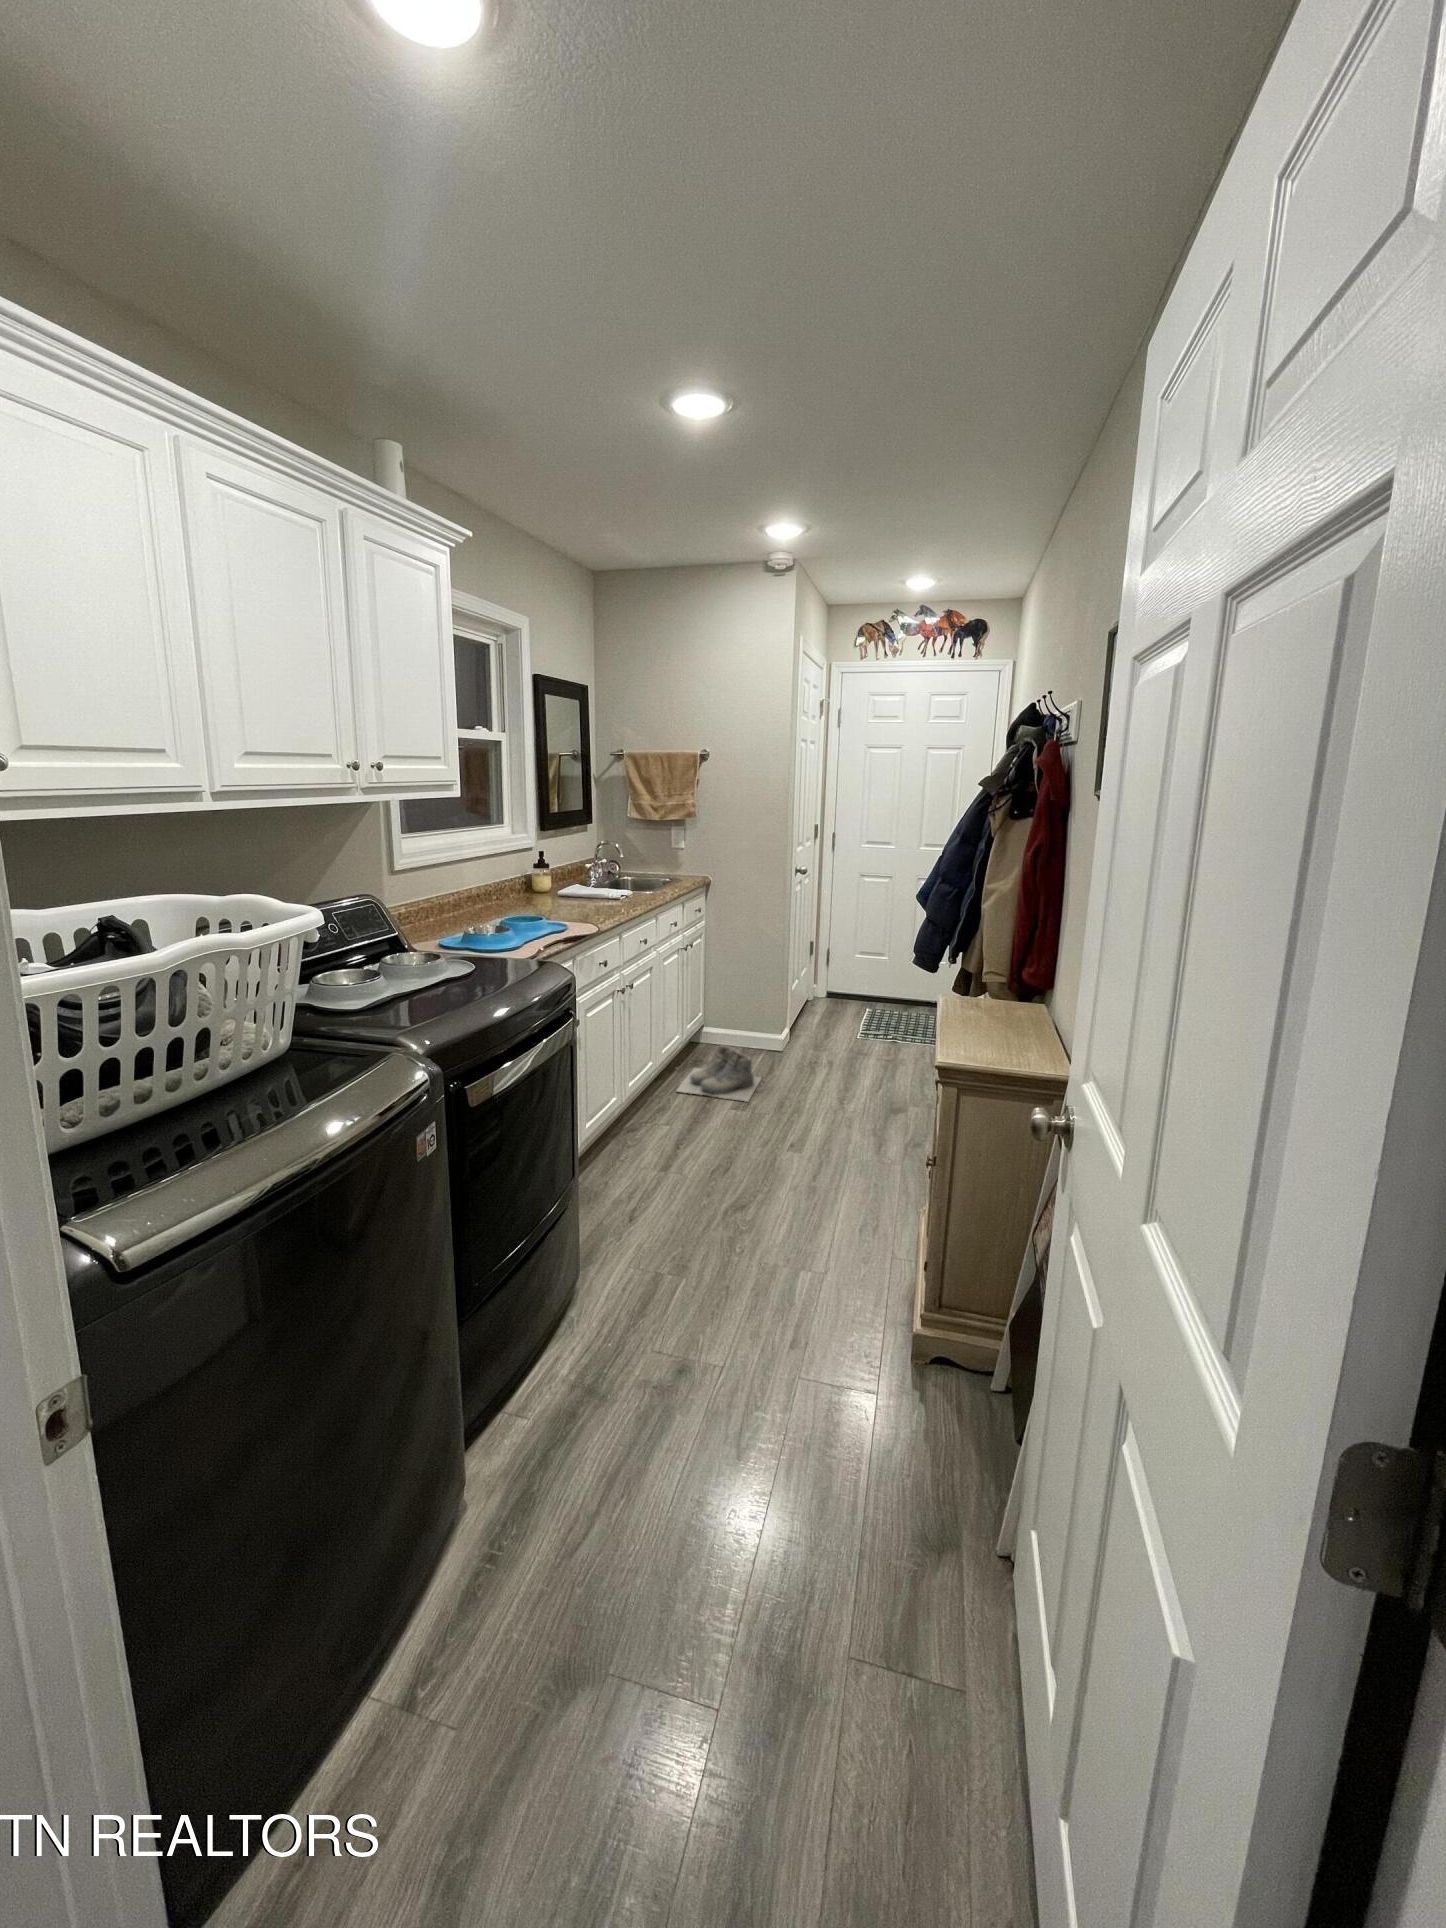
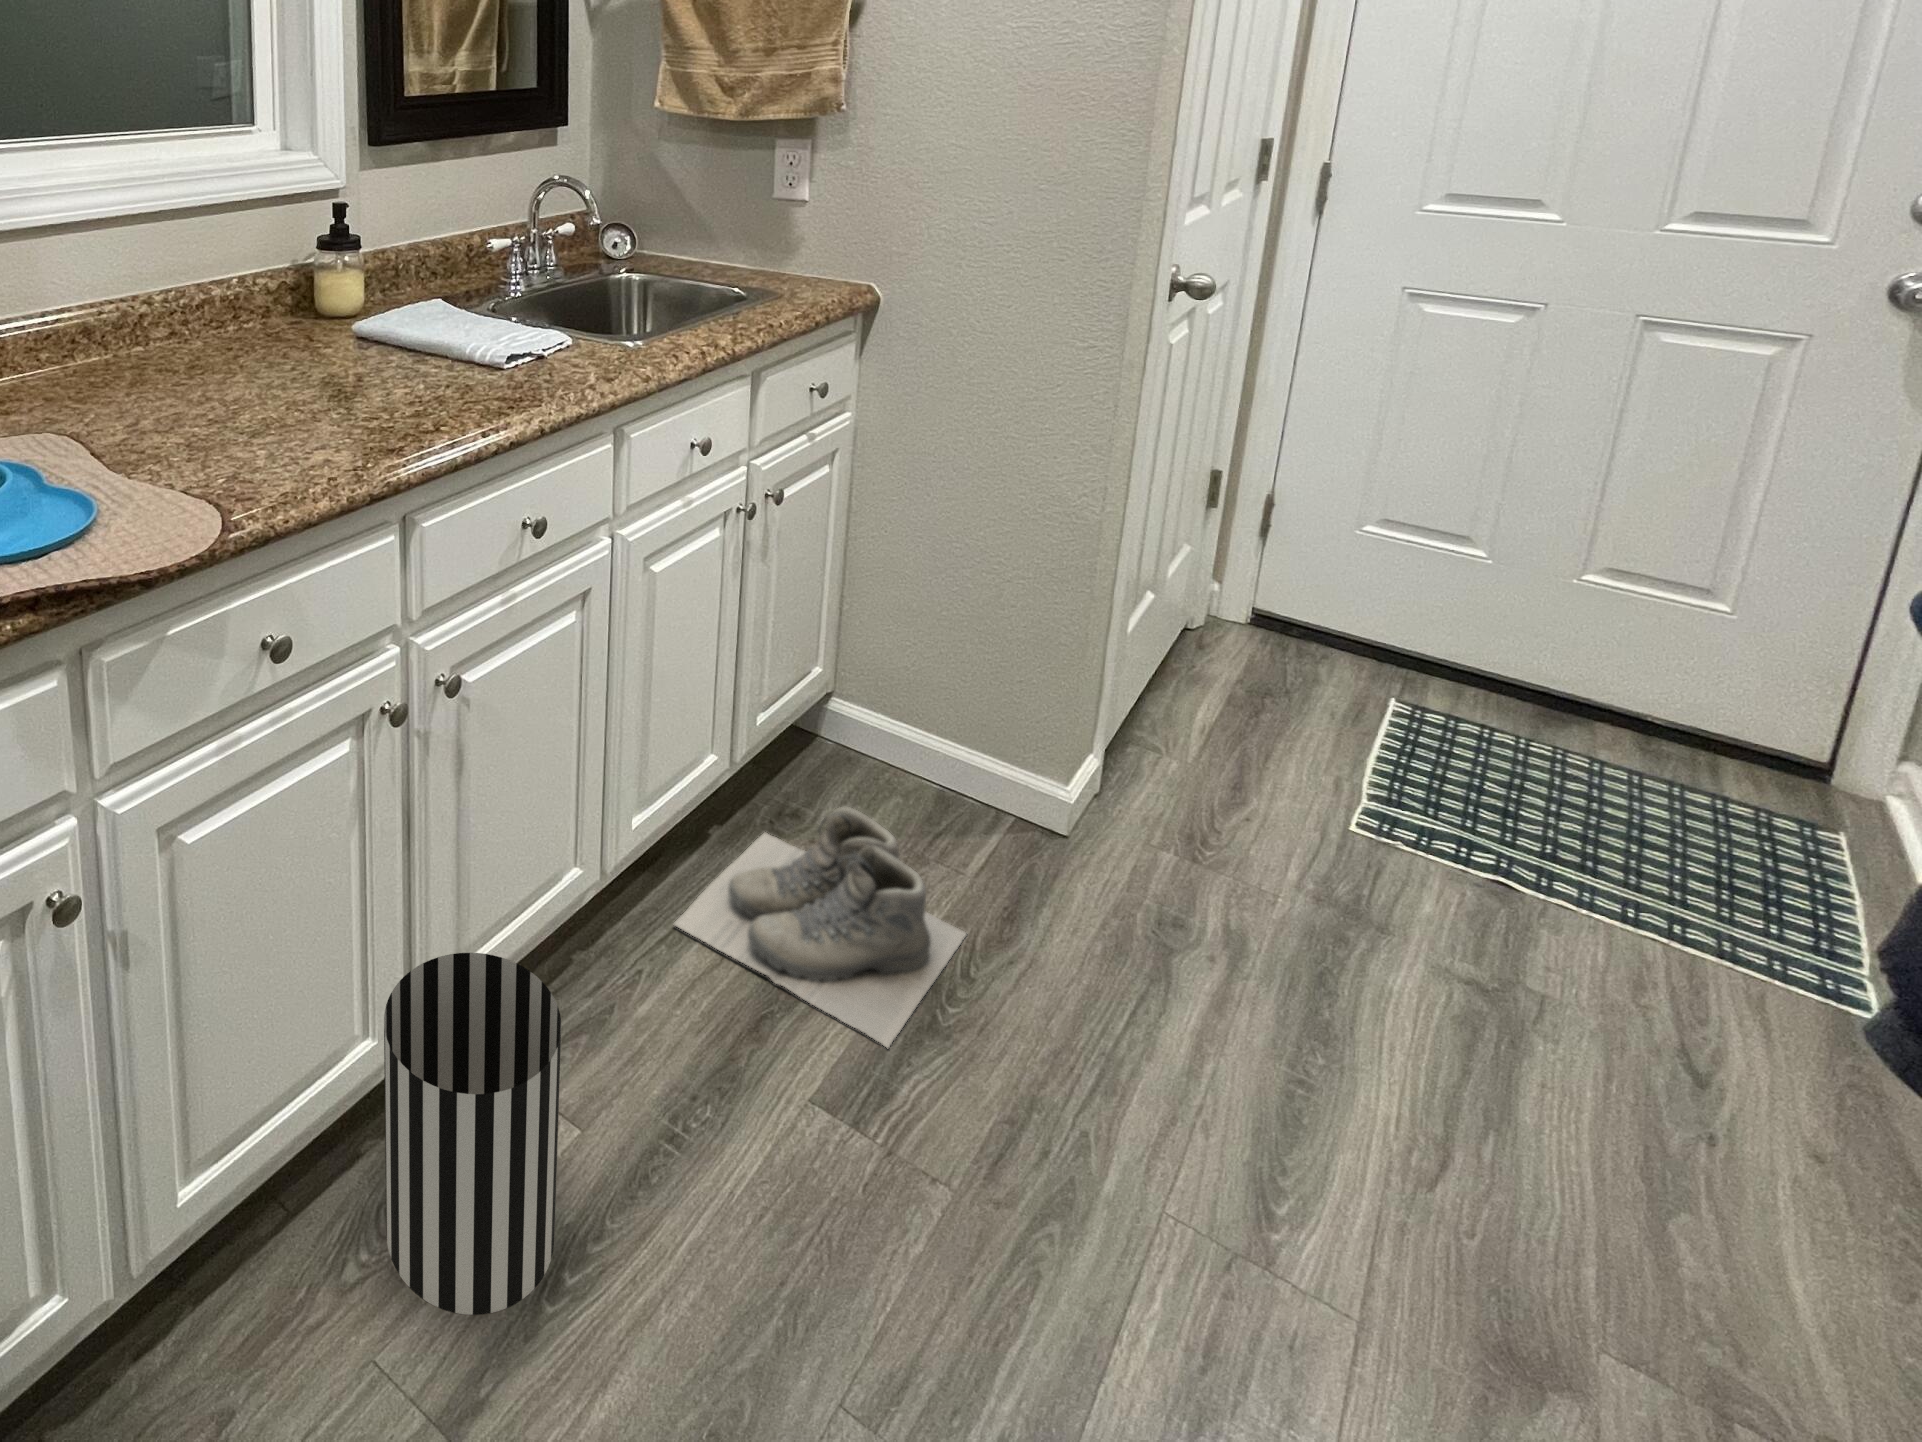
wastebasket: none [623,1072,676,1168] -> present [384,953,561,1315]

